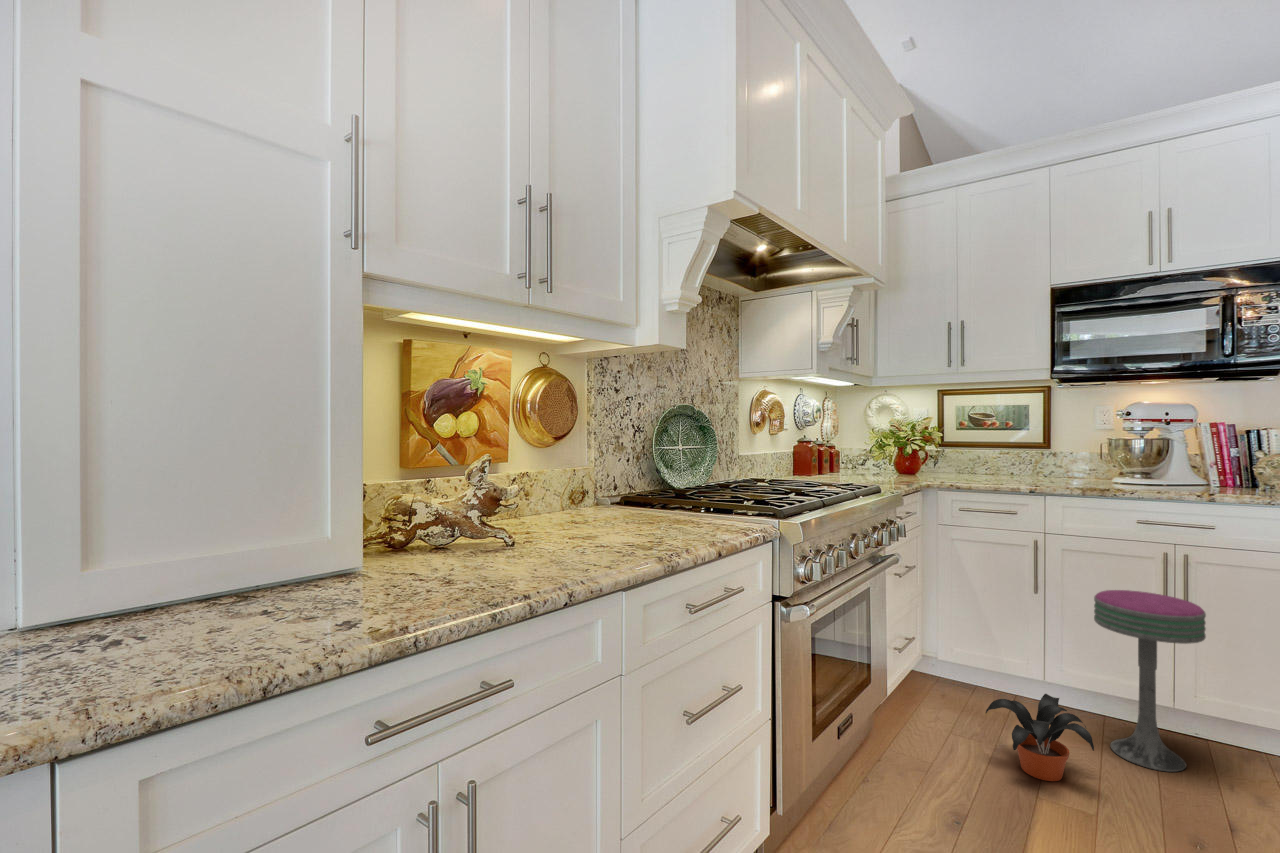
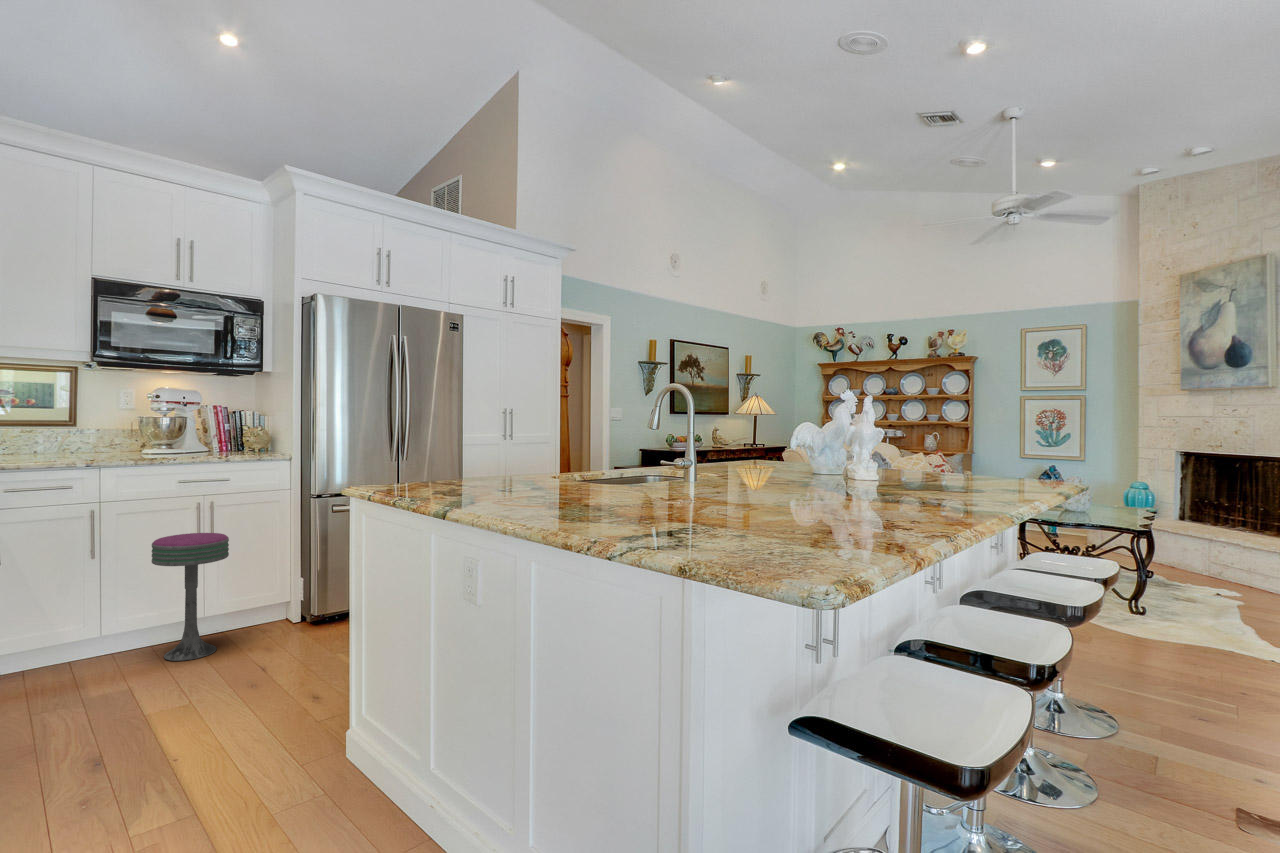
potted plant: present [986,694,1094,781] -> none [76,630,173,699]

